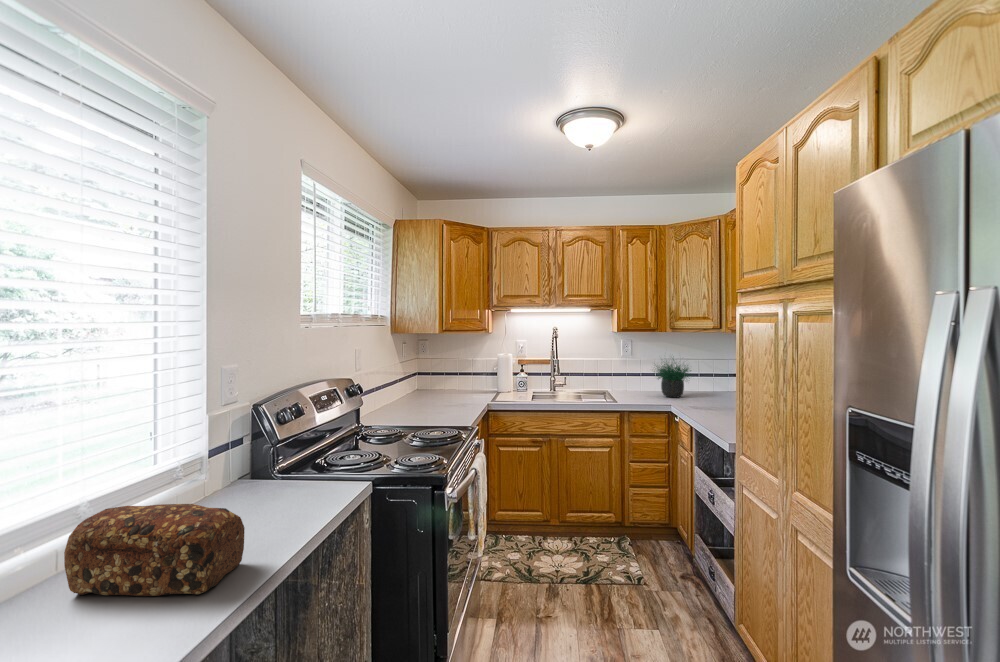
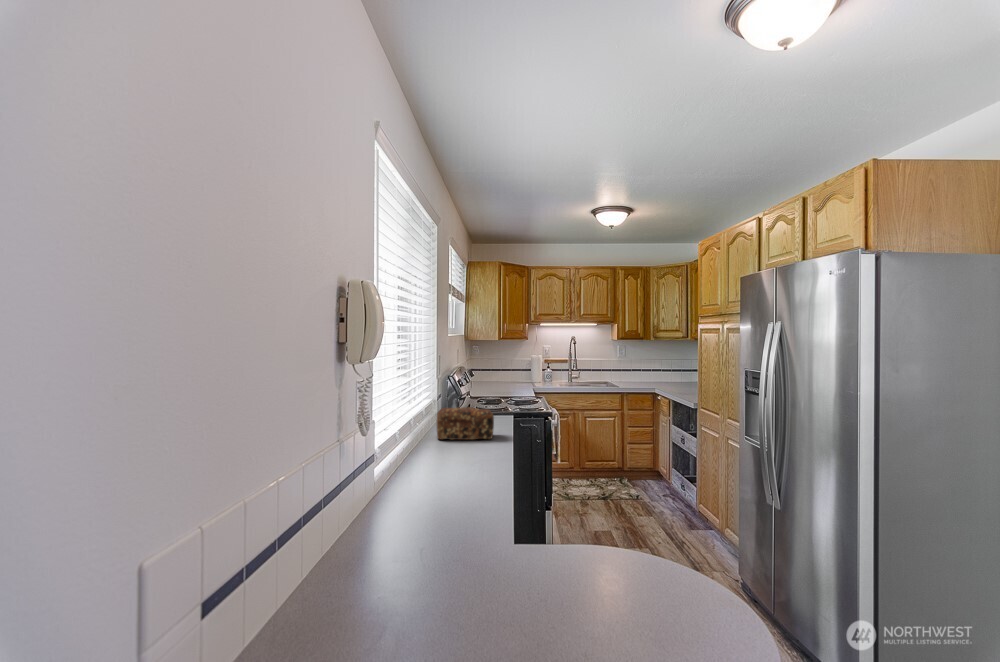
potted plant: present [656,359,691,398] -> none [637,351,672,385]

